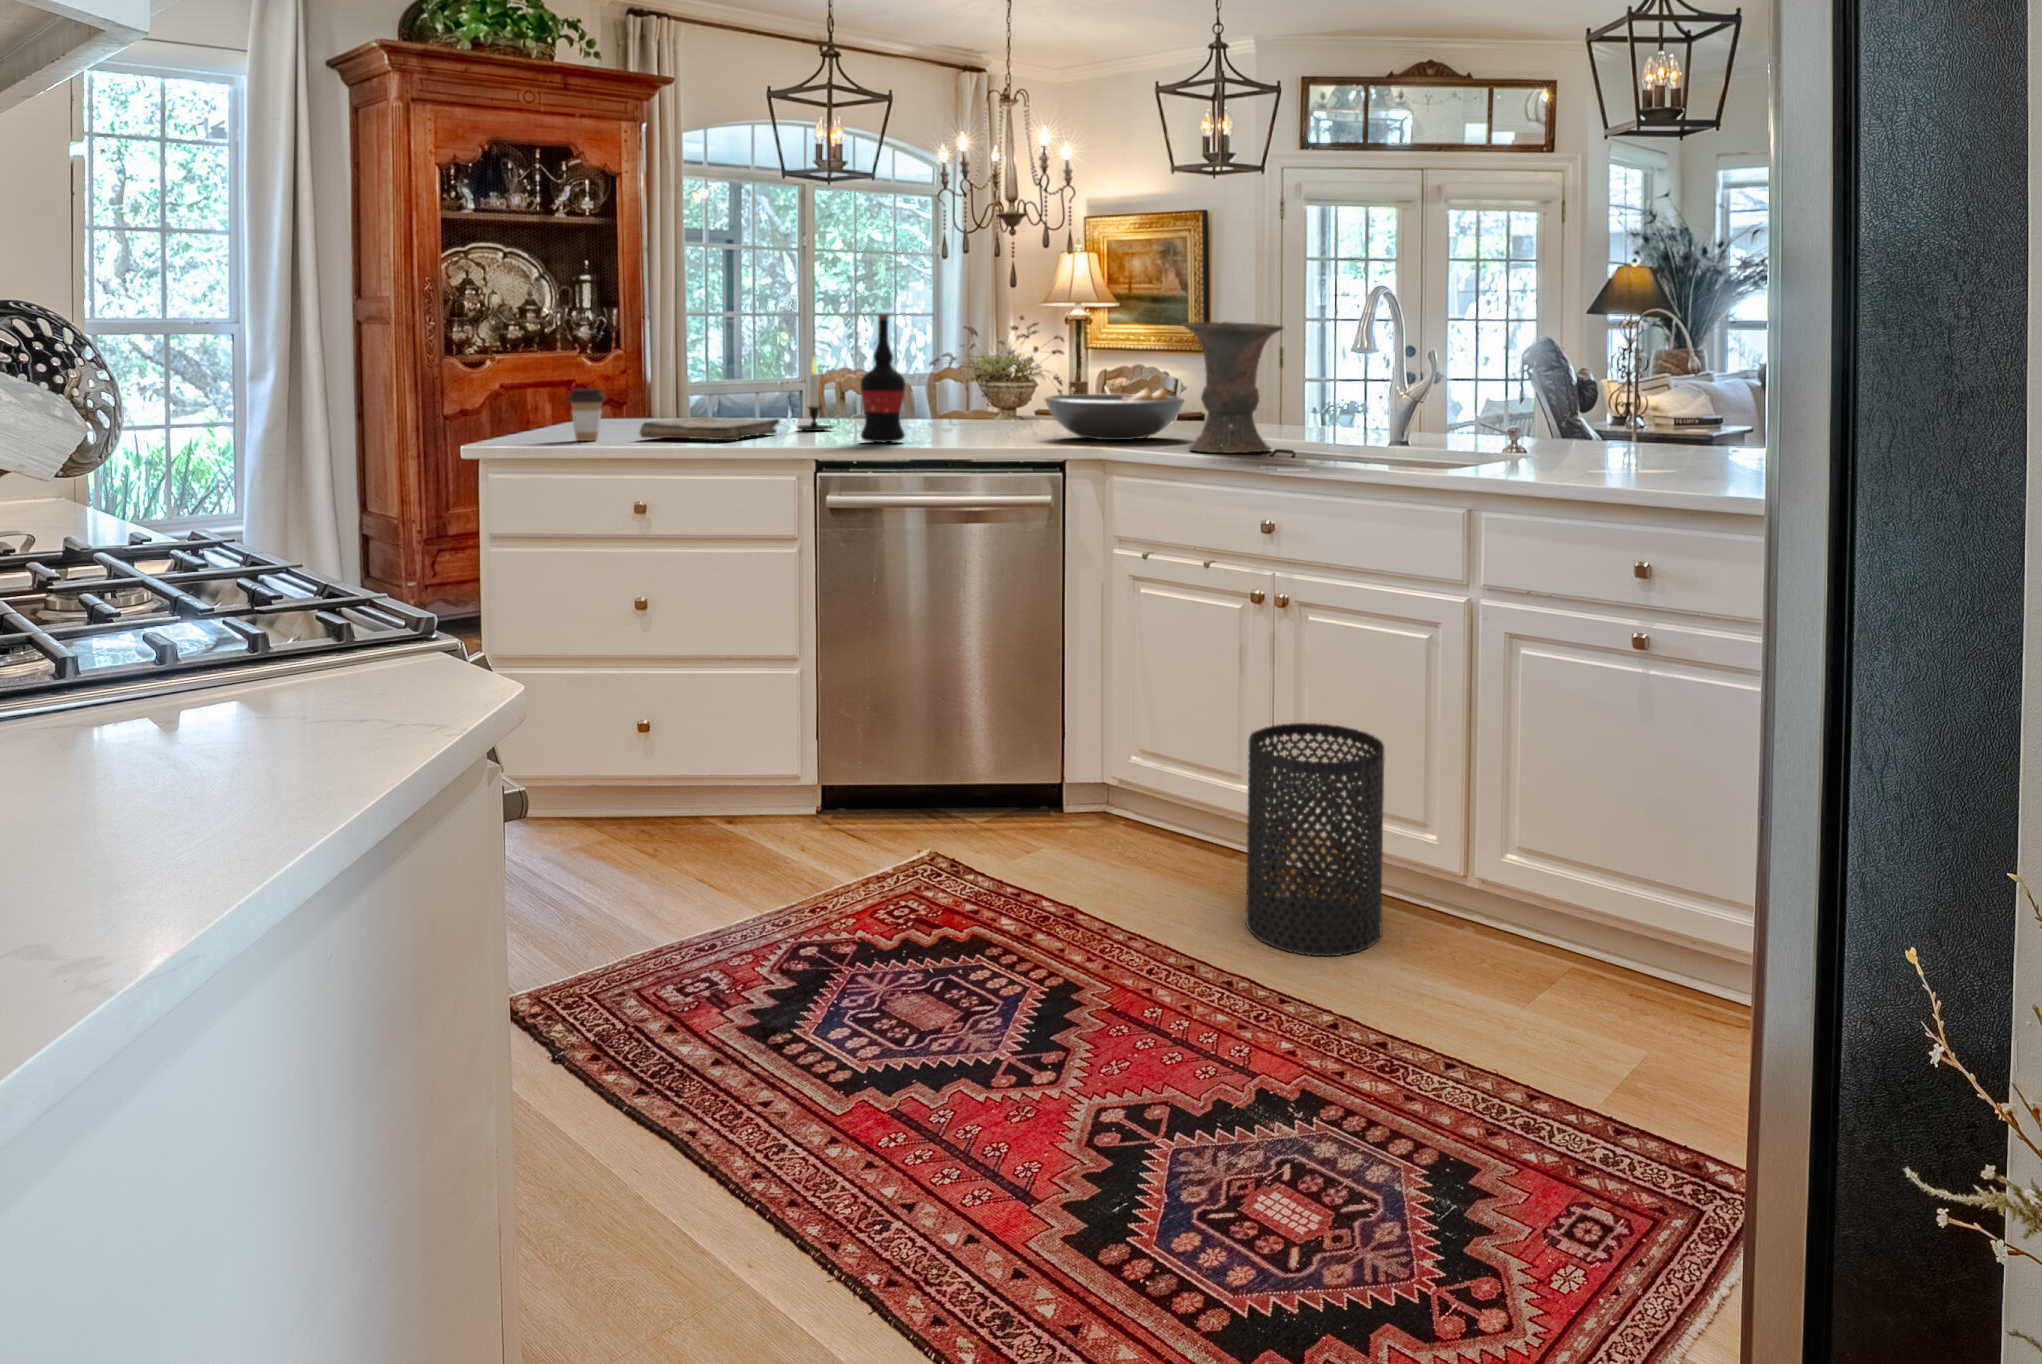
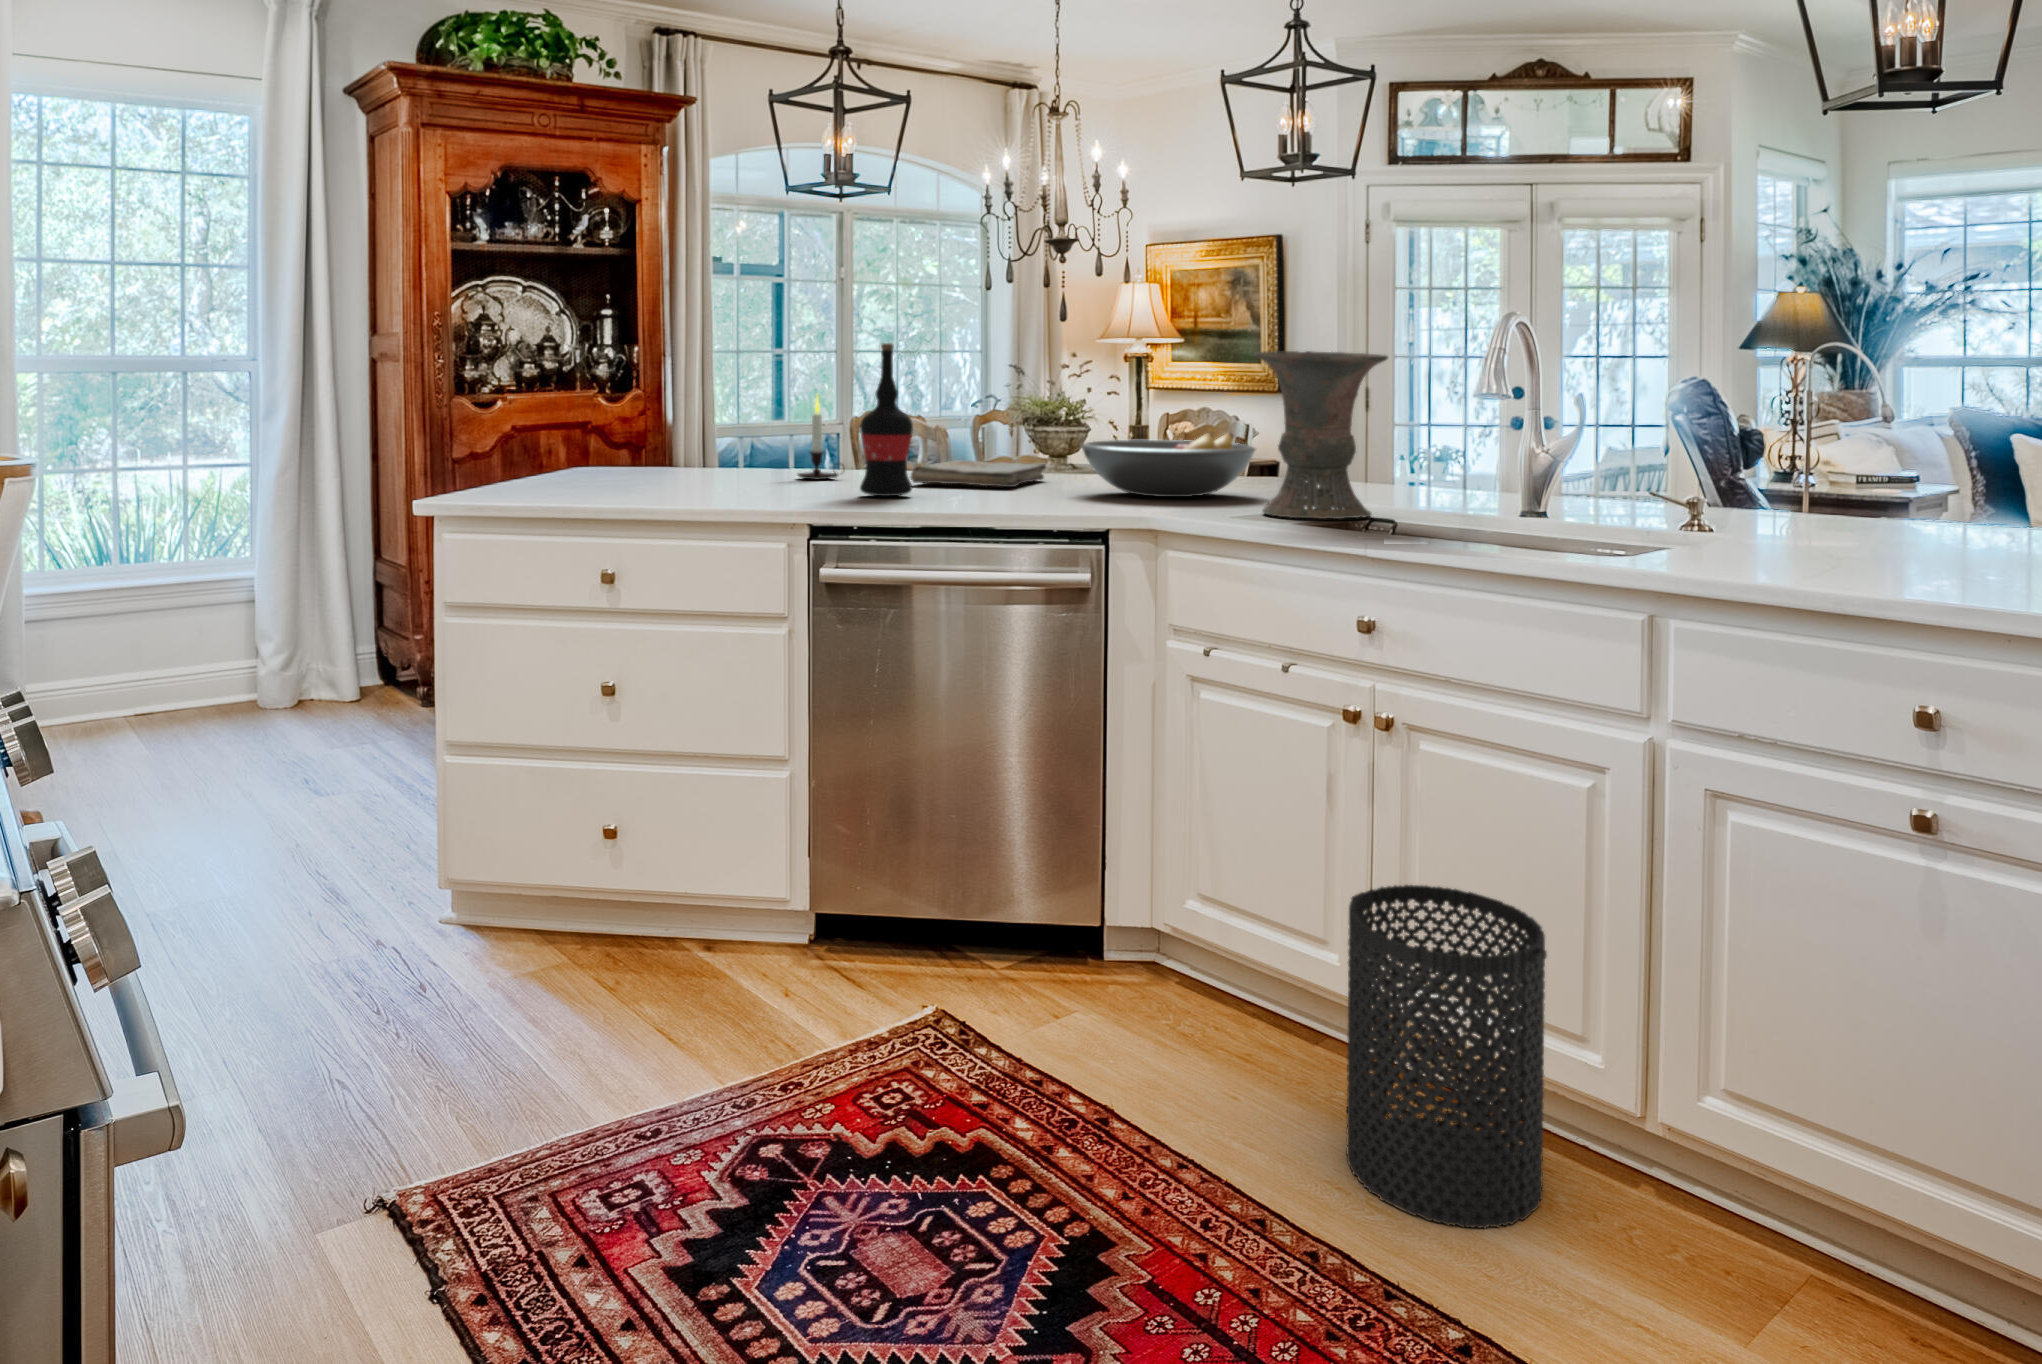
coffee cup: present [568,389,606,441] -> none [536,429,578,489]
book: present [640,417,779,440] -> present [911,460,1046,487]

